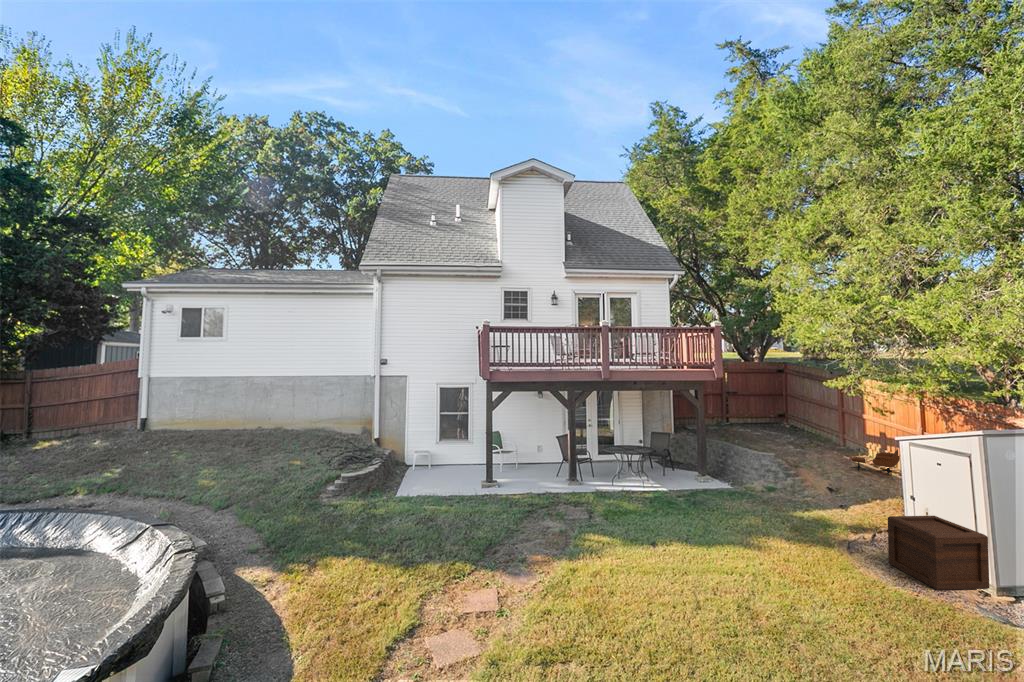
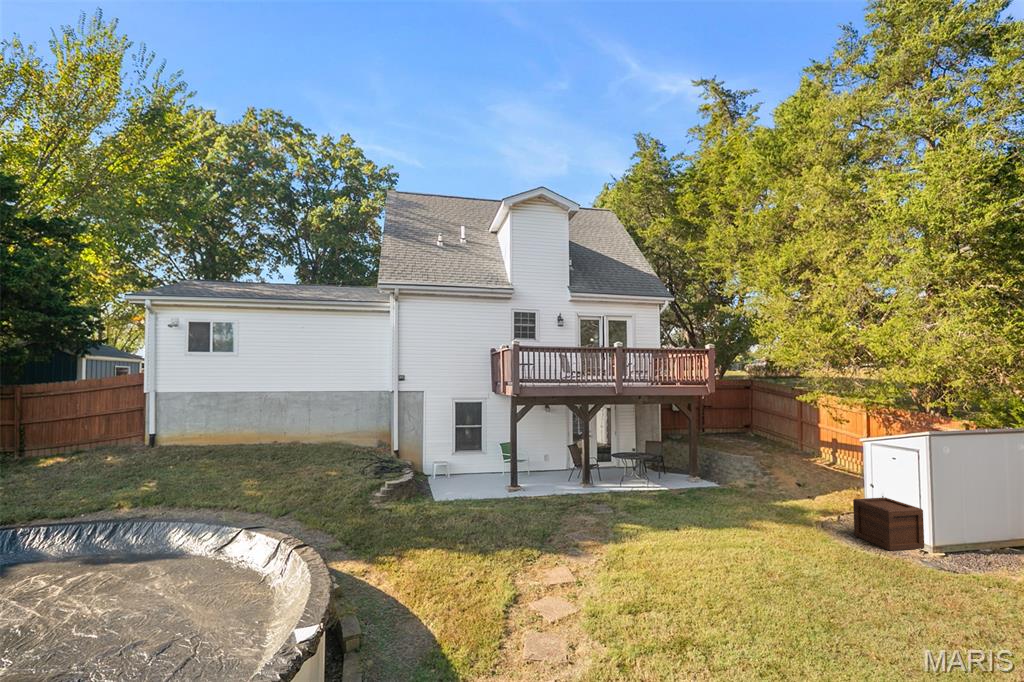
lounge chair: present [851,449,899,476] -> none [810,446,854,473]

